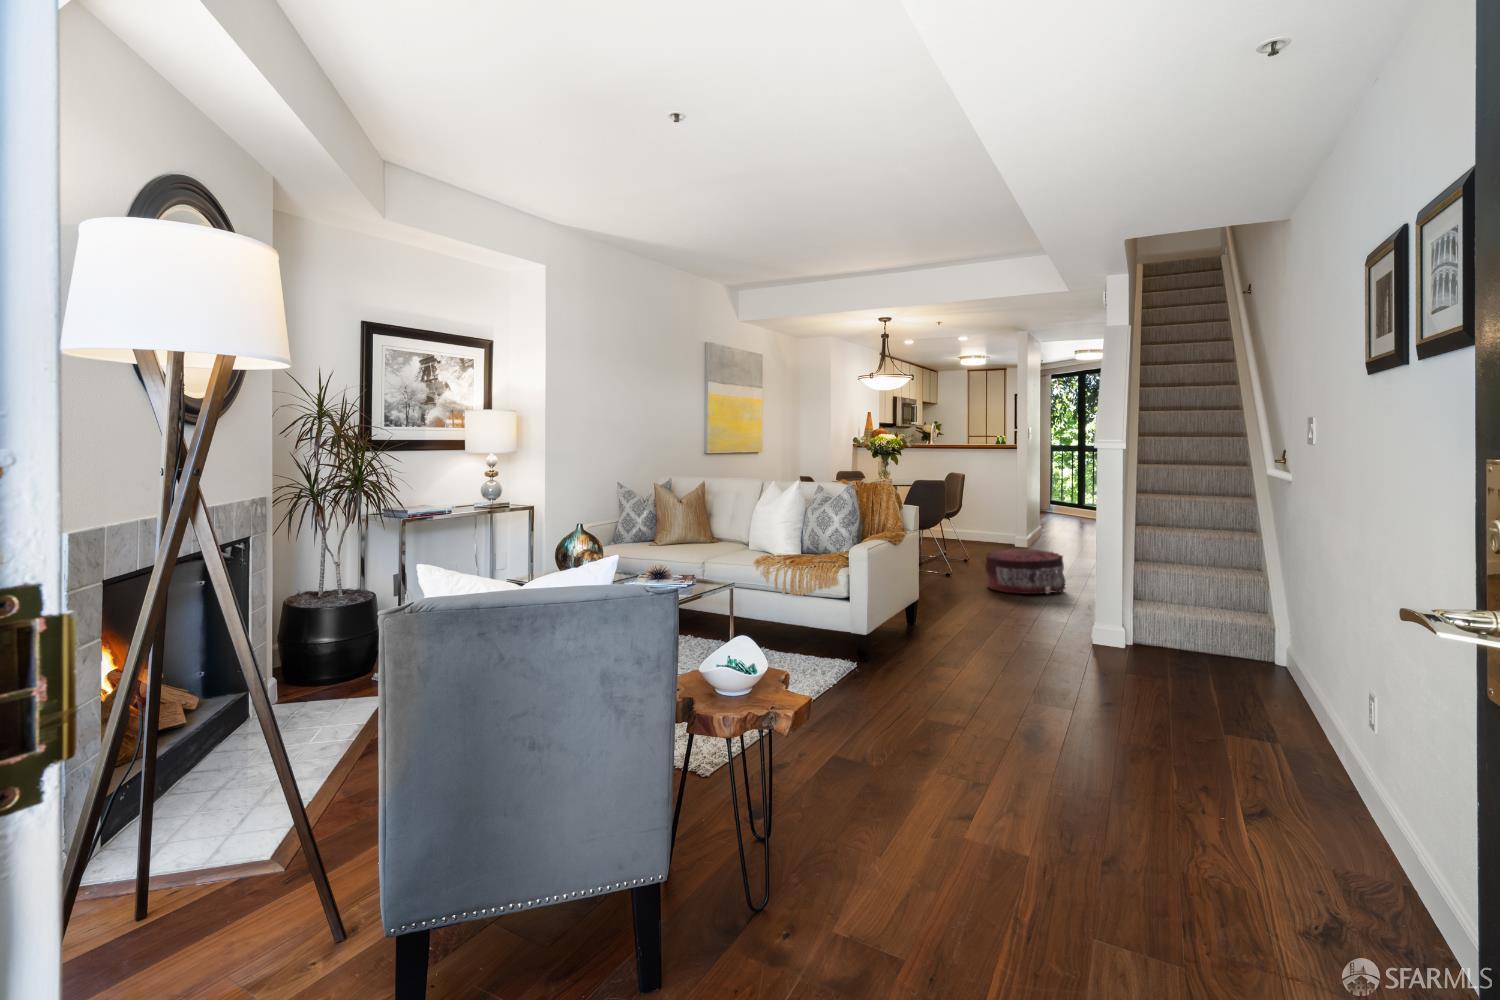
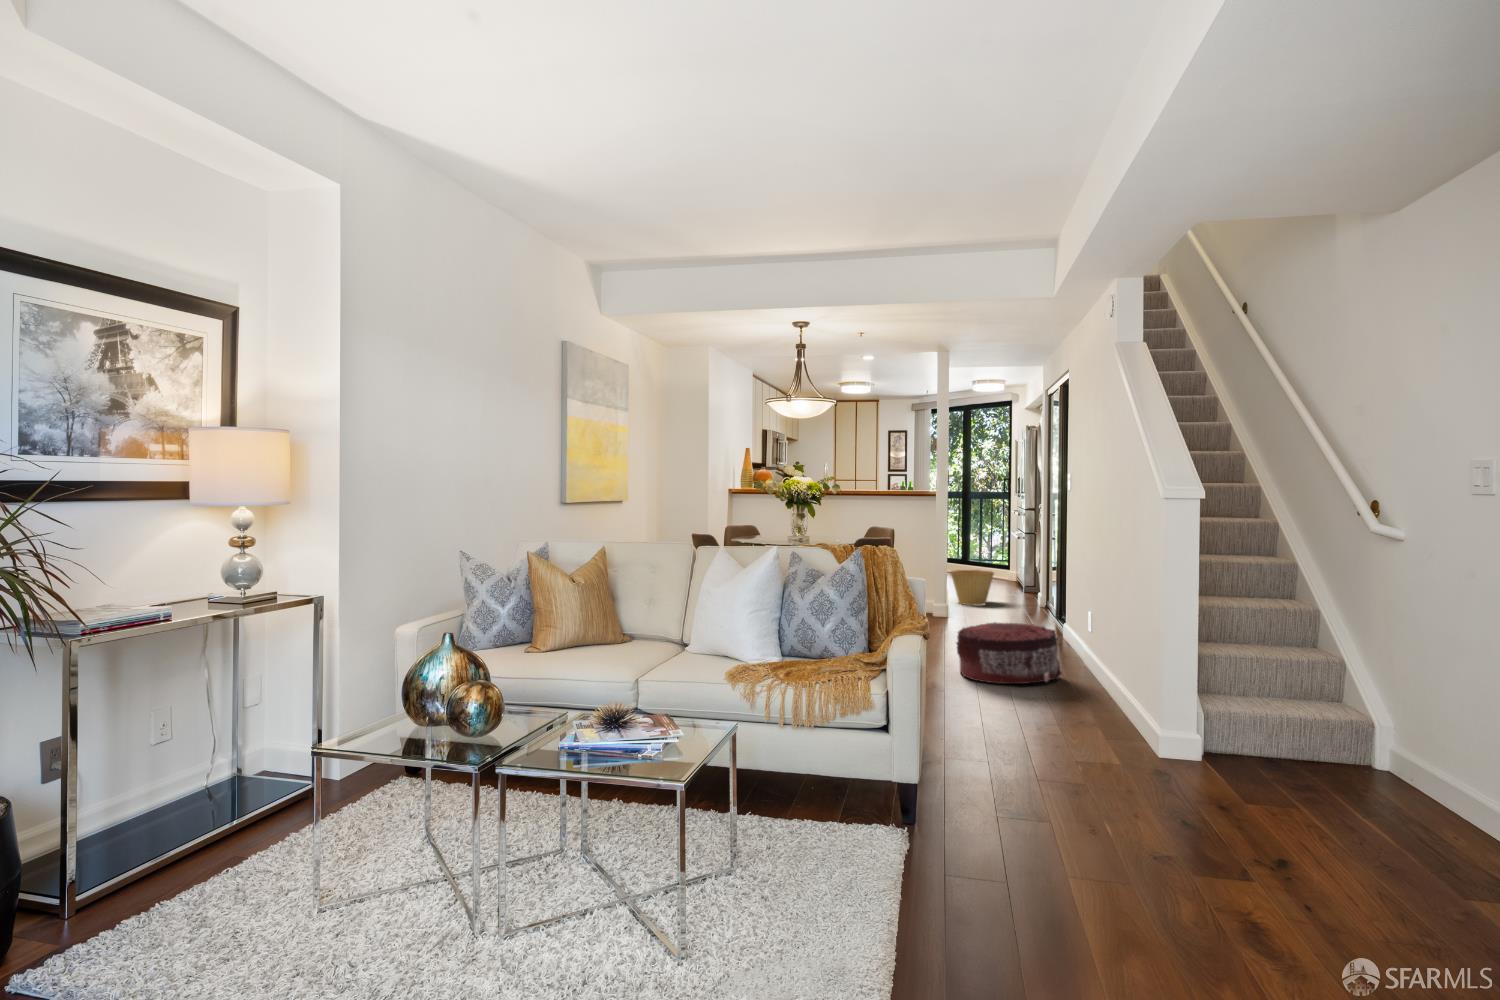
basket: none [1038,513,1077,542] -> present [950,570,994,605]

